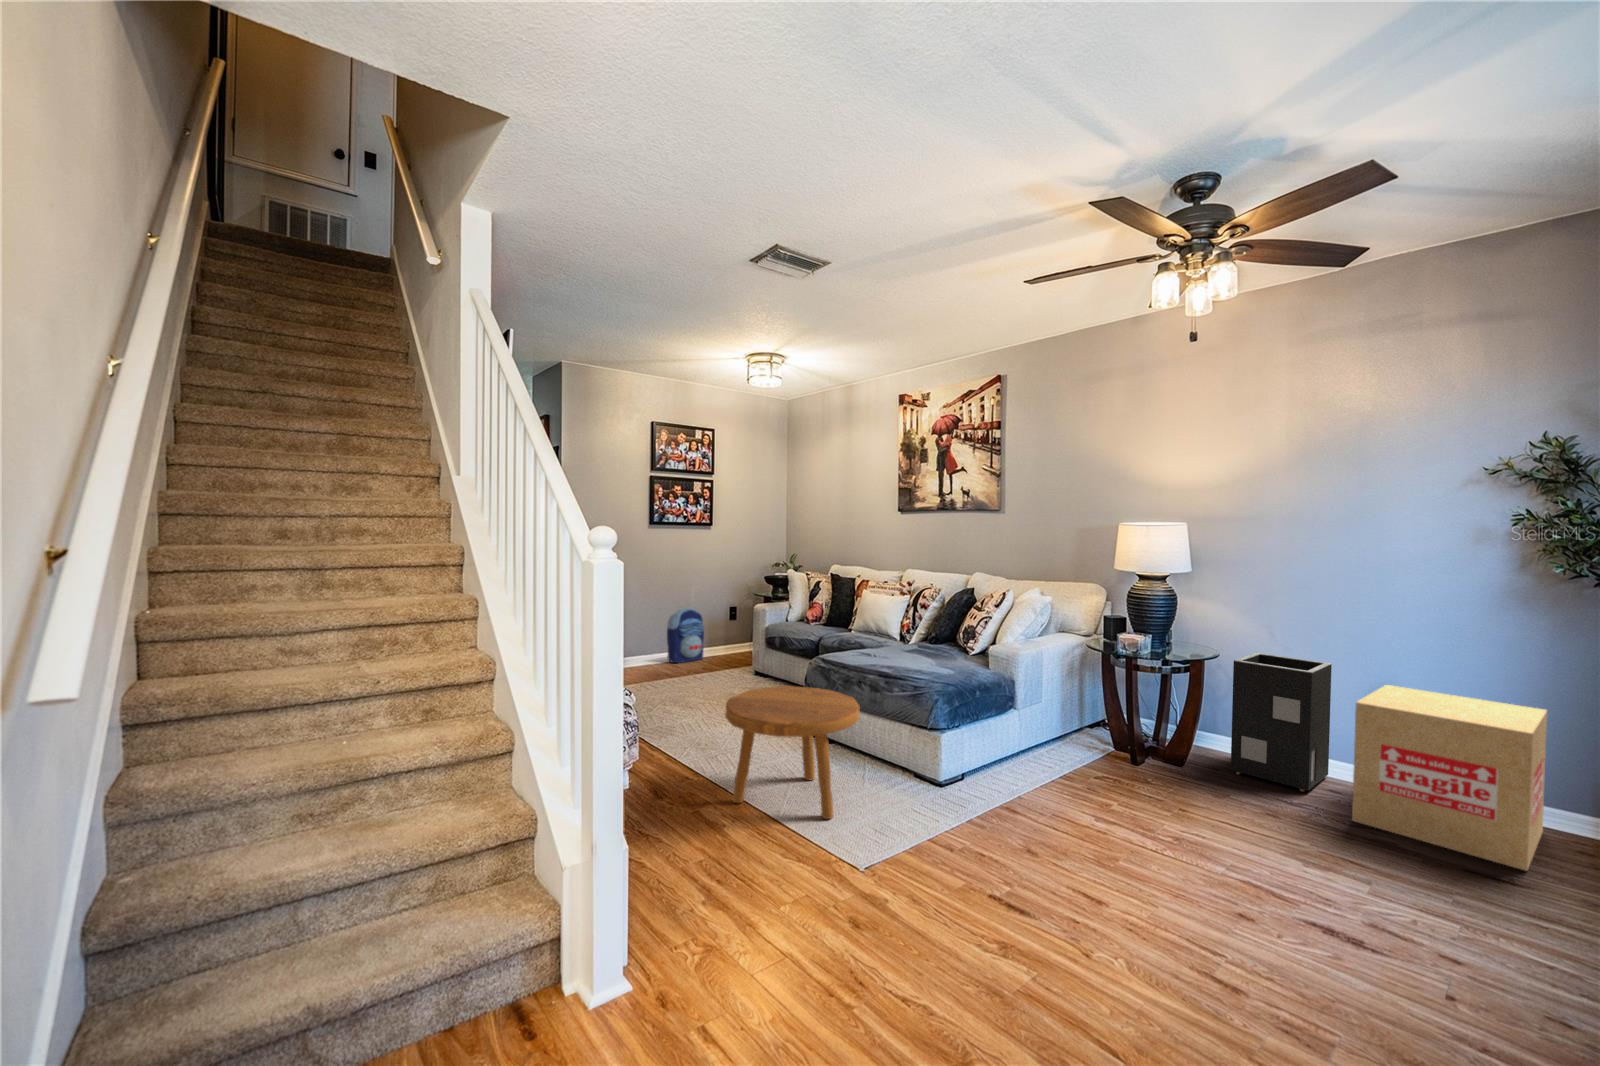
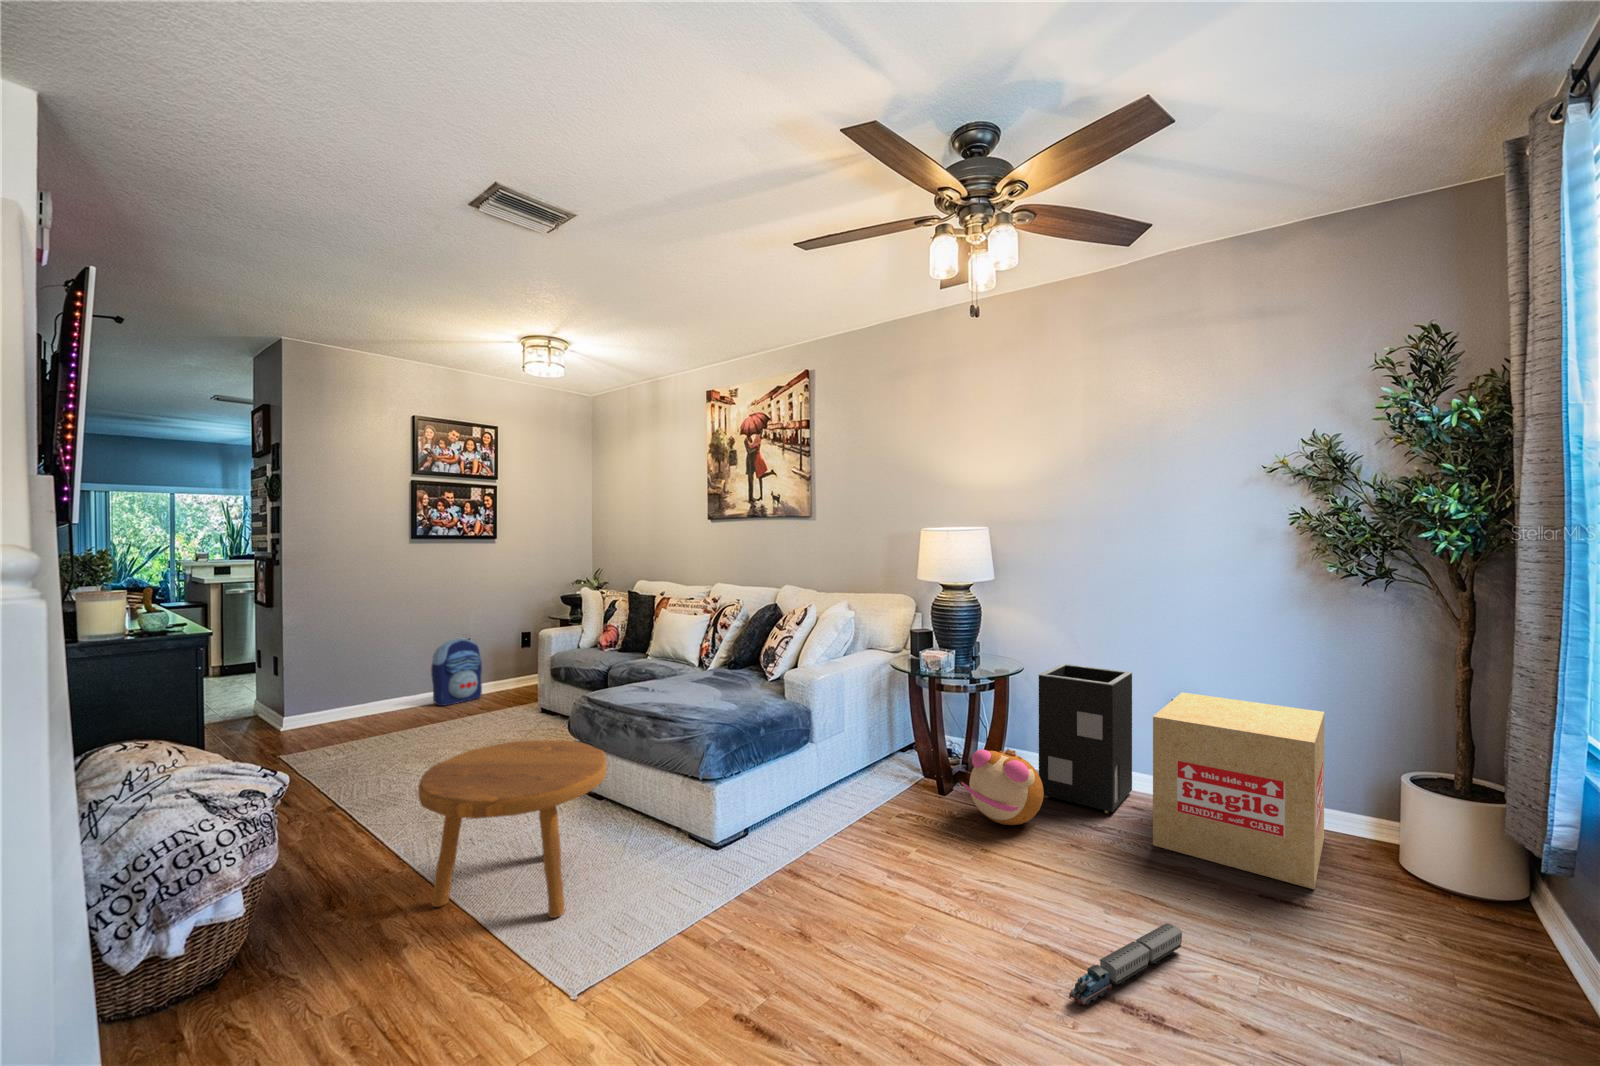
plush toy: none [1157,723,1239,792] -> present [961,749,1044,825]
toy train: none [1275,876,1385,926] -> present [1069,923,1183,1005]

